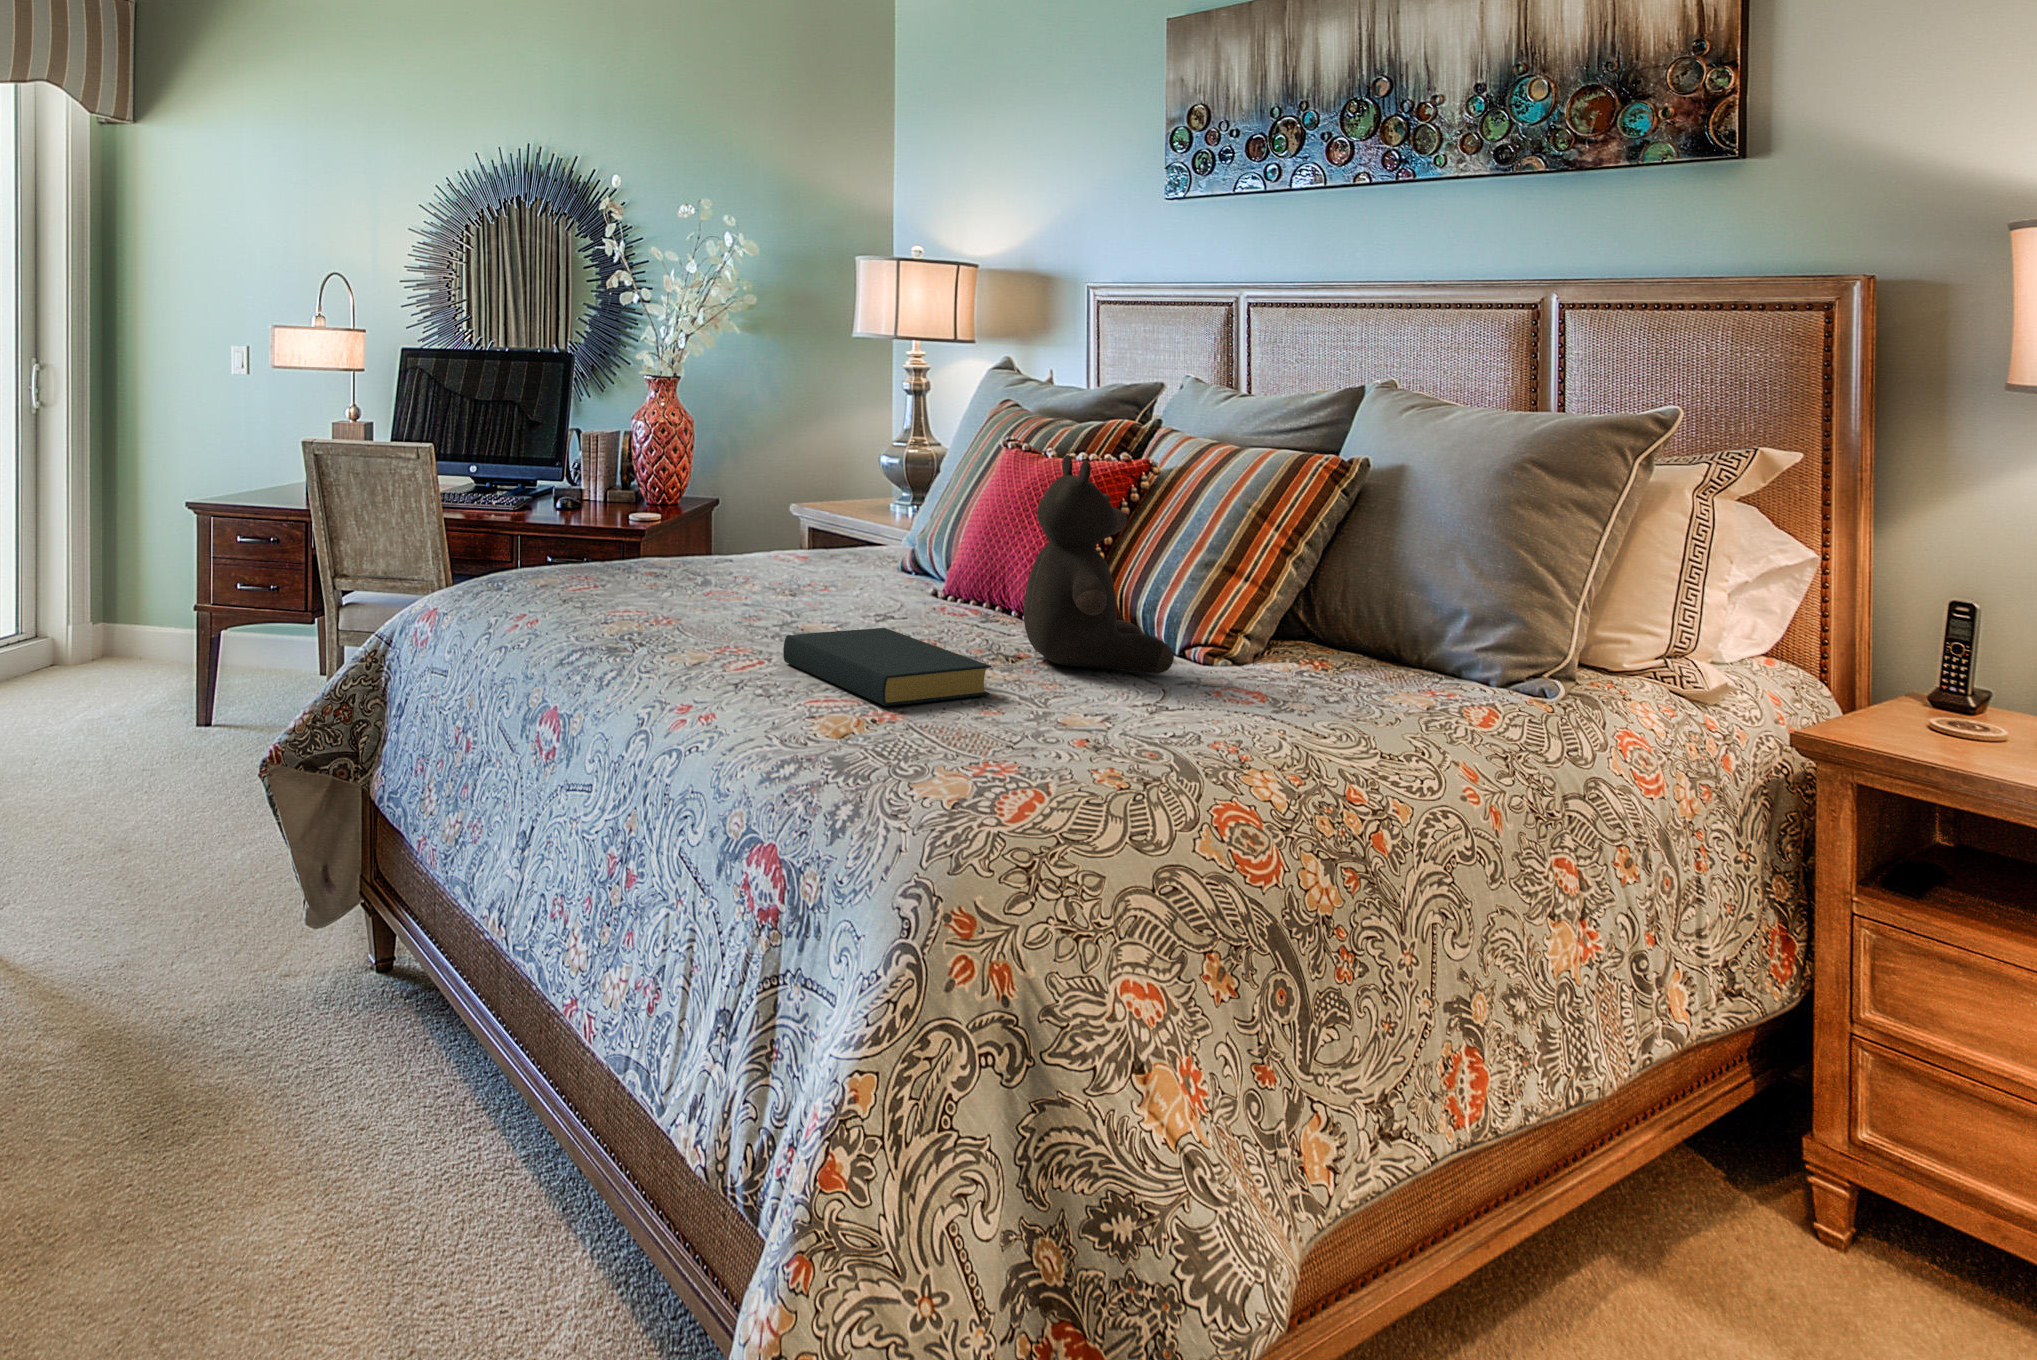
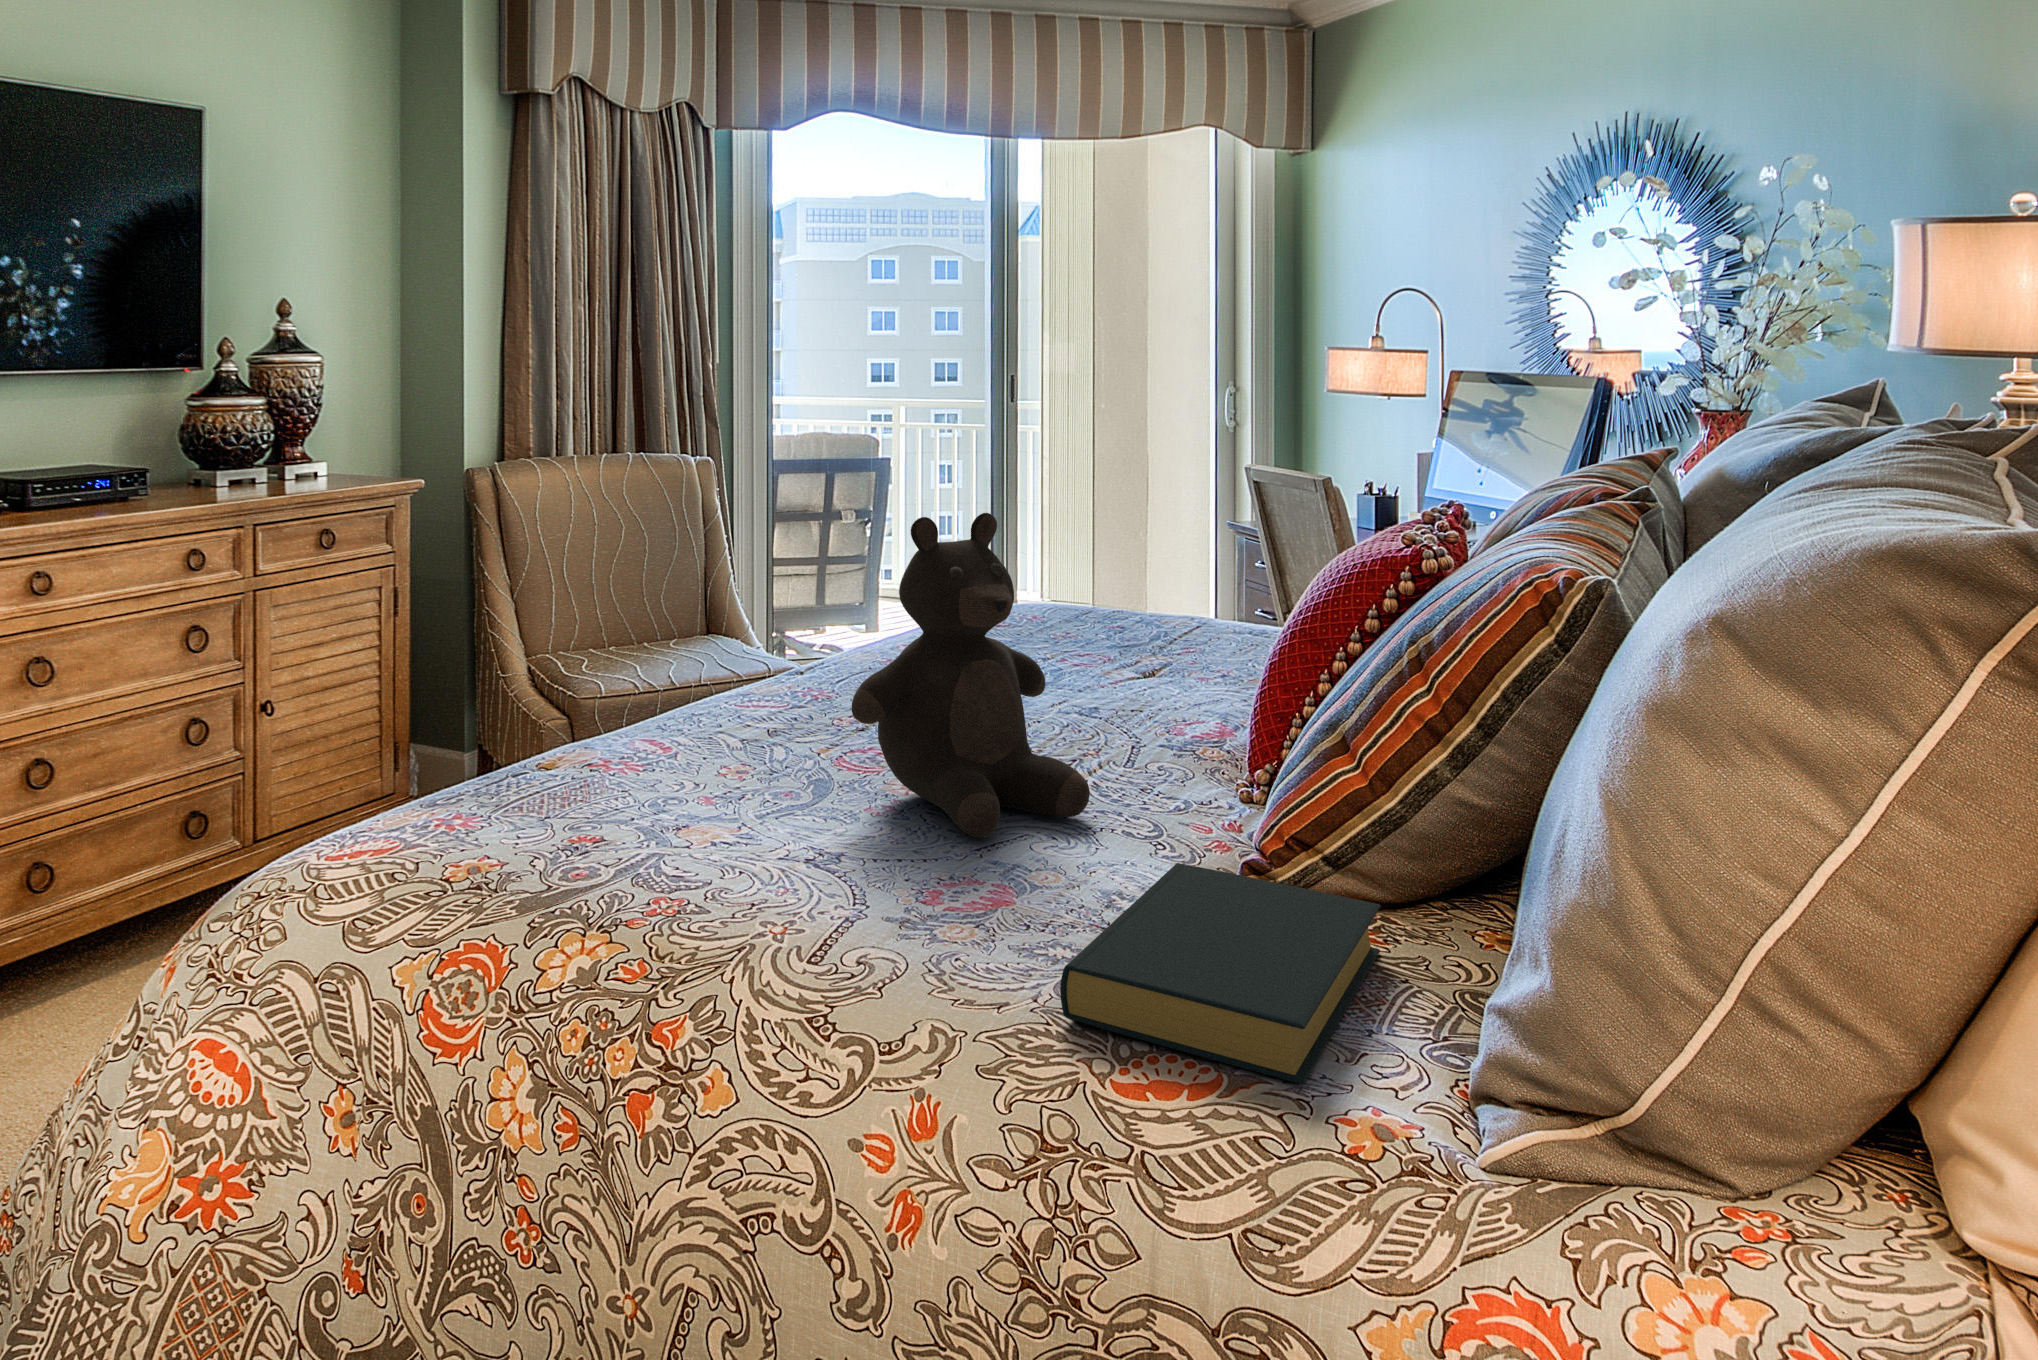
hardback book: present [783,628,992,706] -> present [1060,863,1381,1084]

